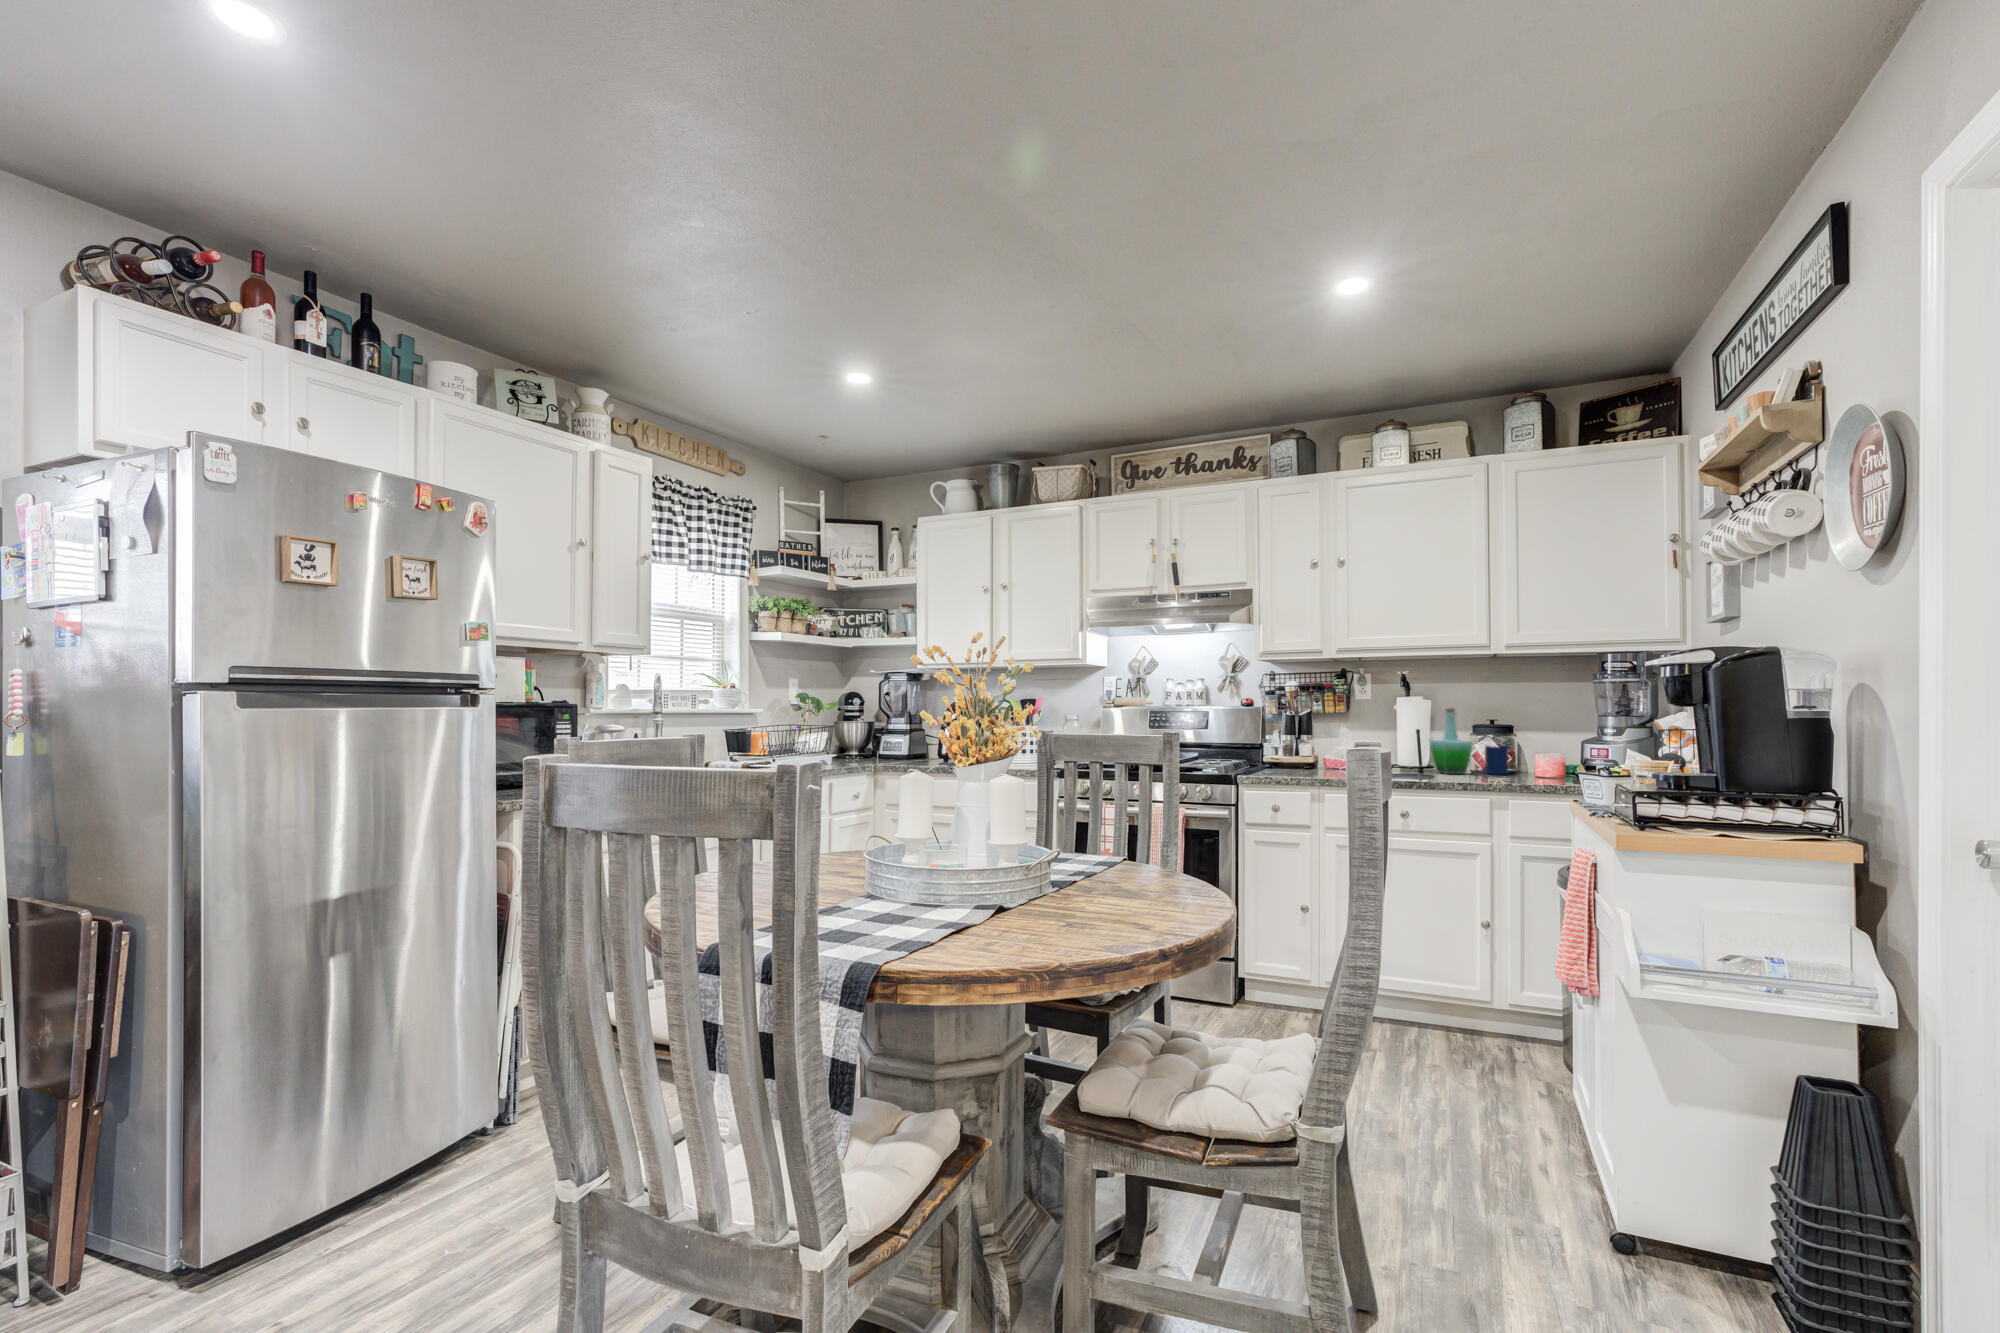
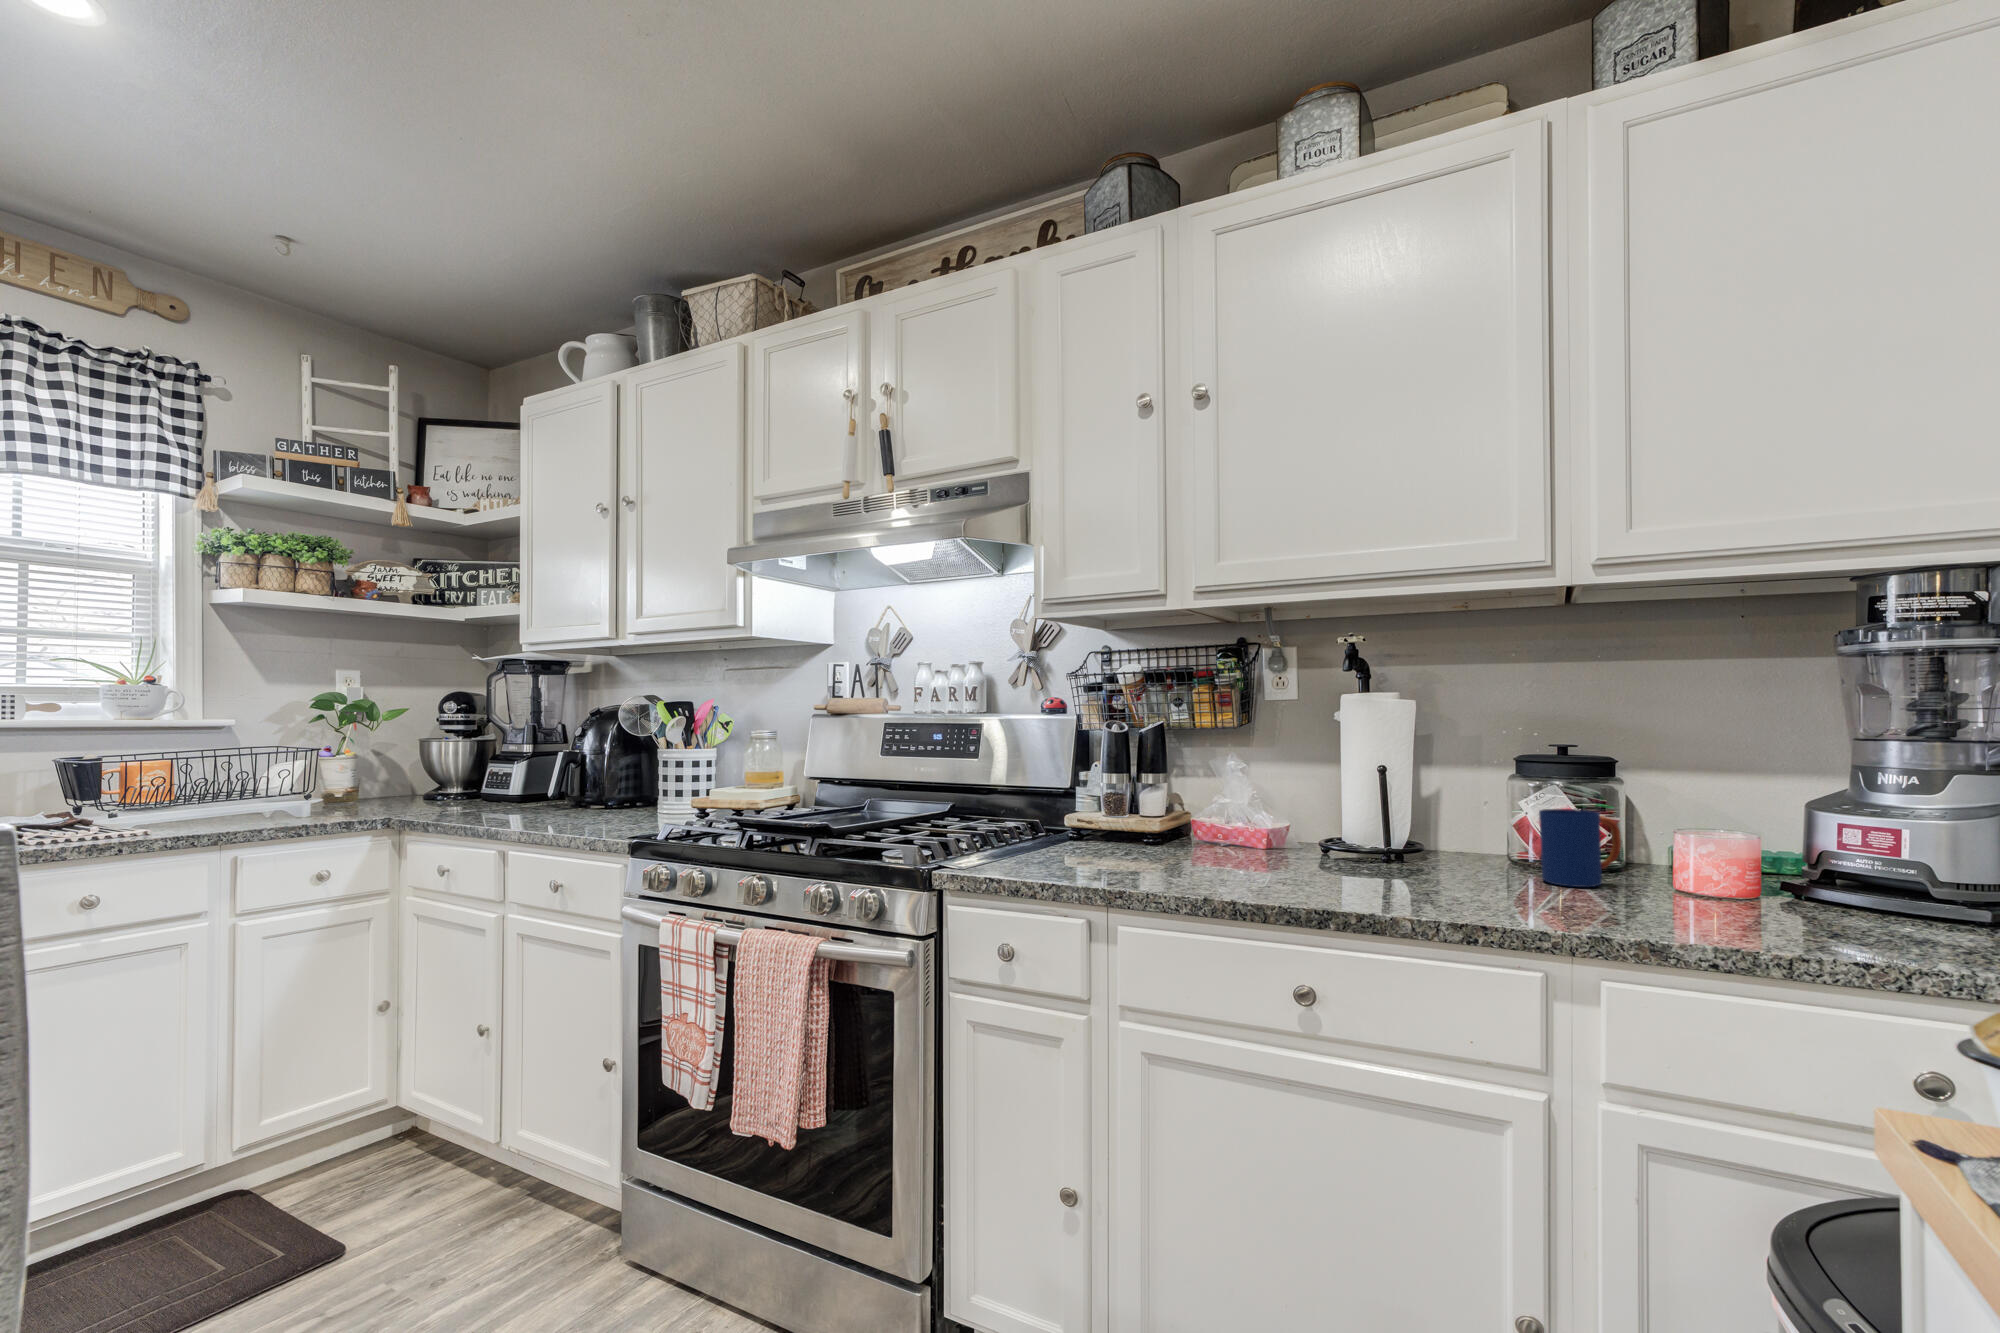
bottle: present [1430,708,1473,774] -> none [1399,717,1504,883]

